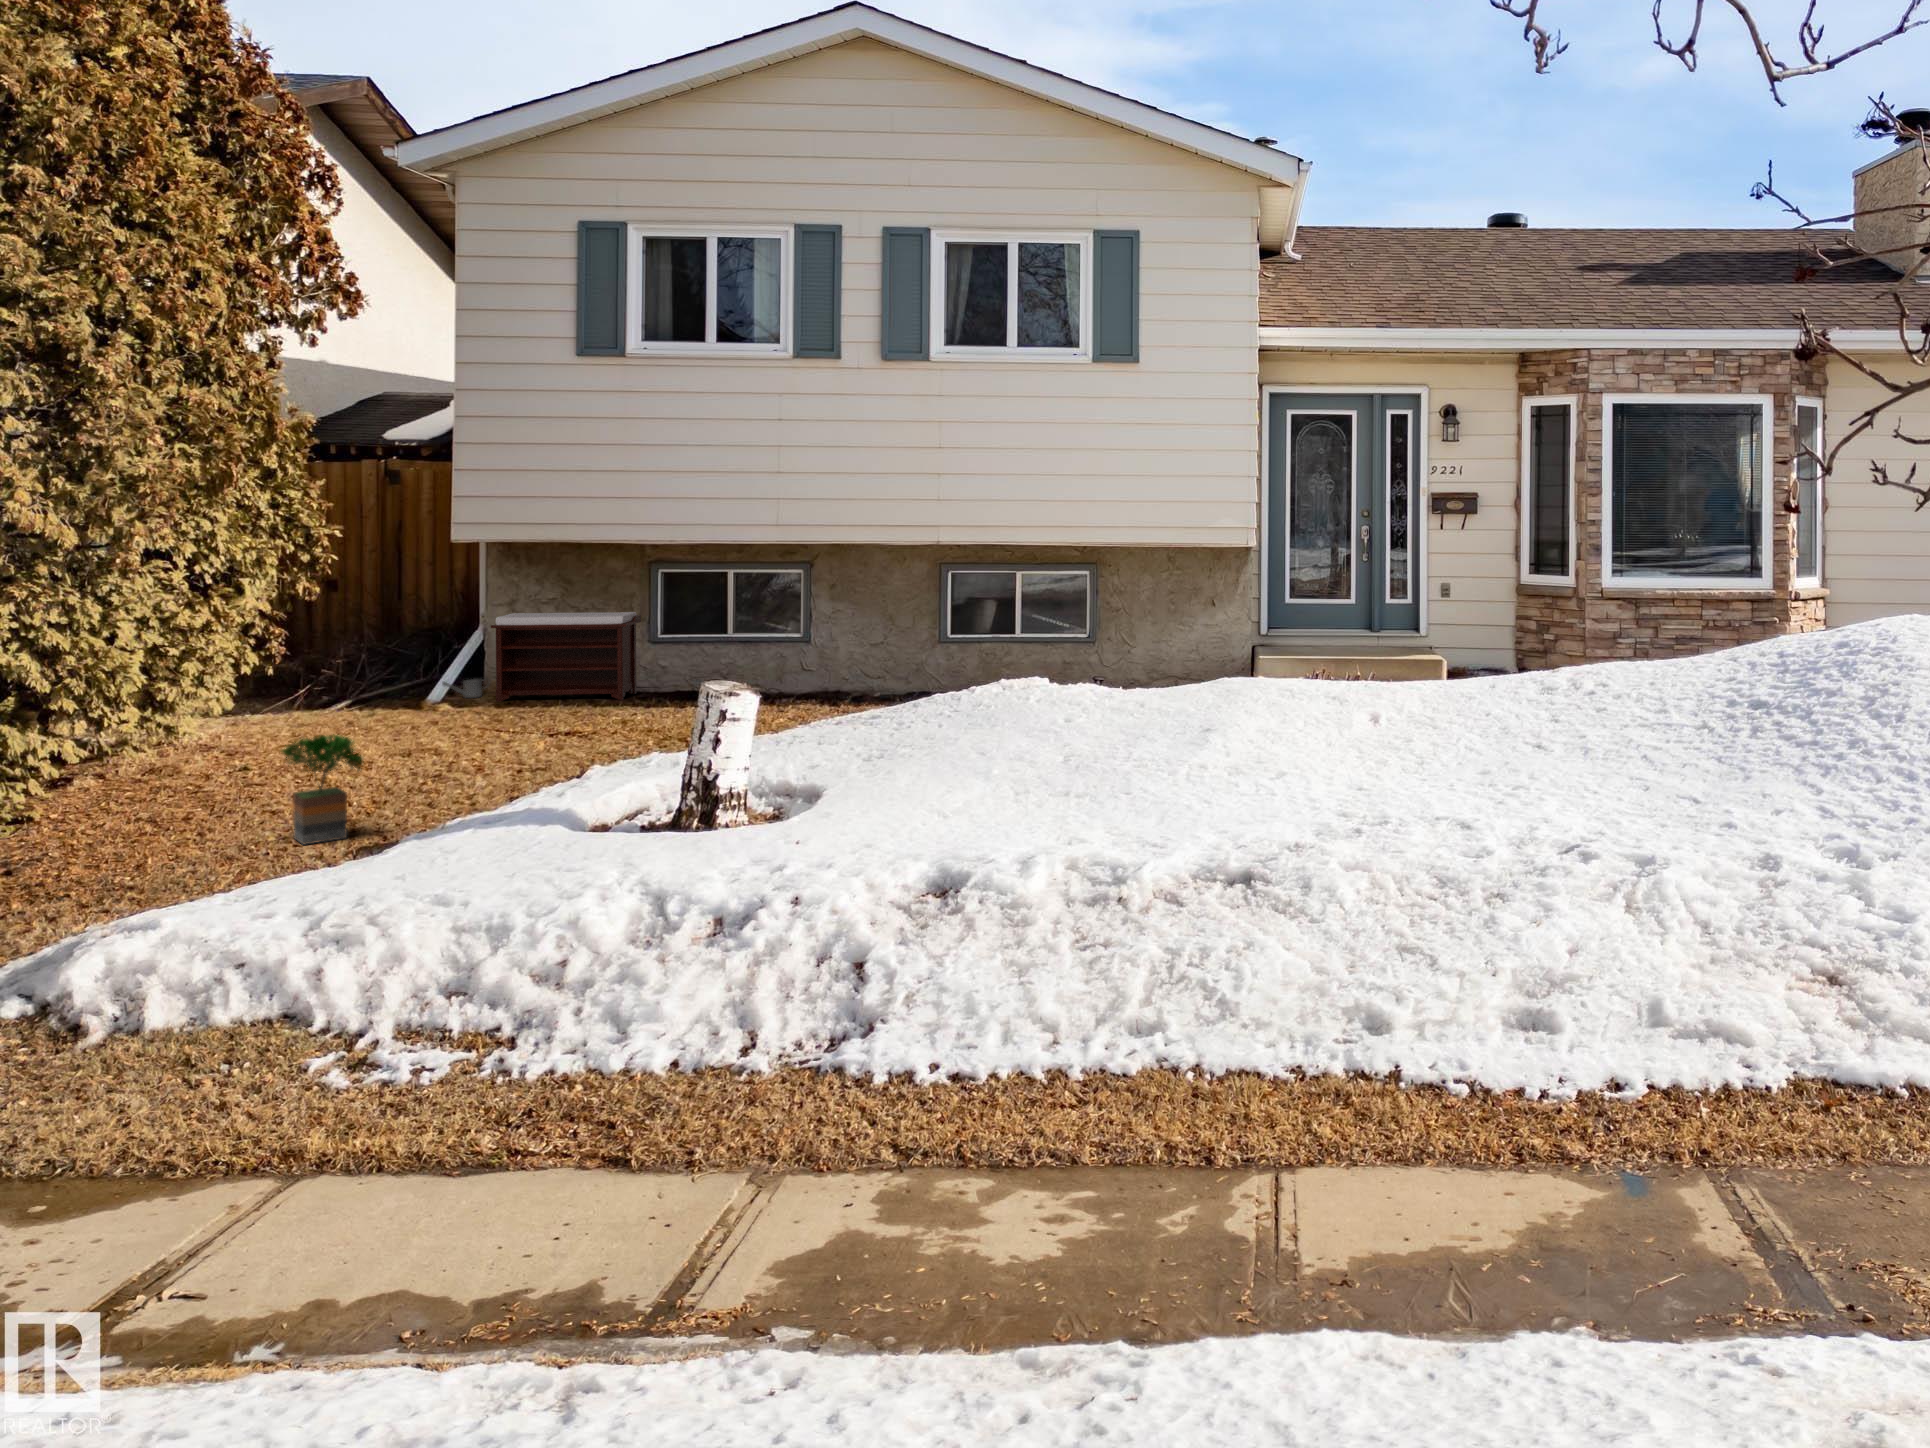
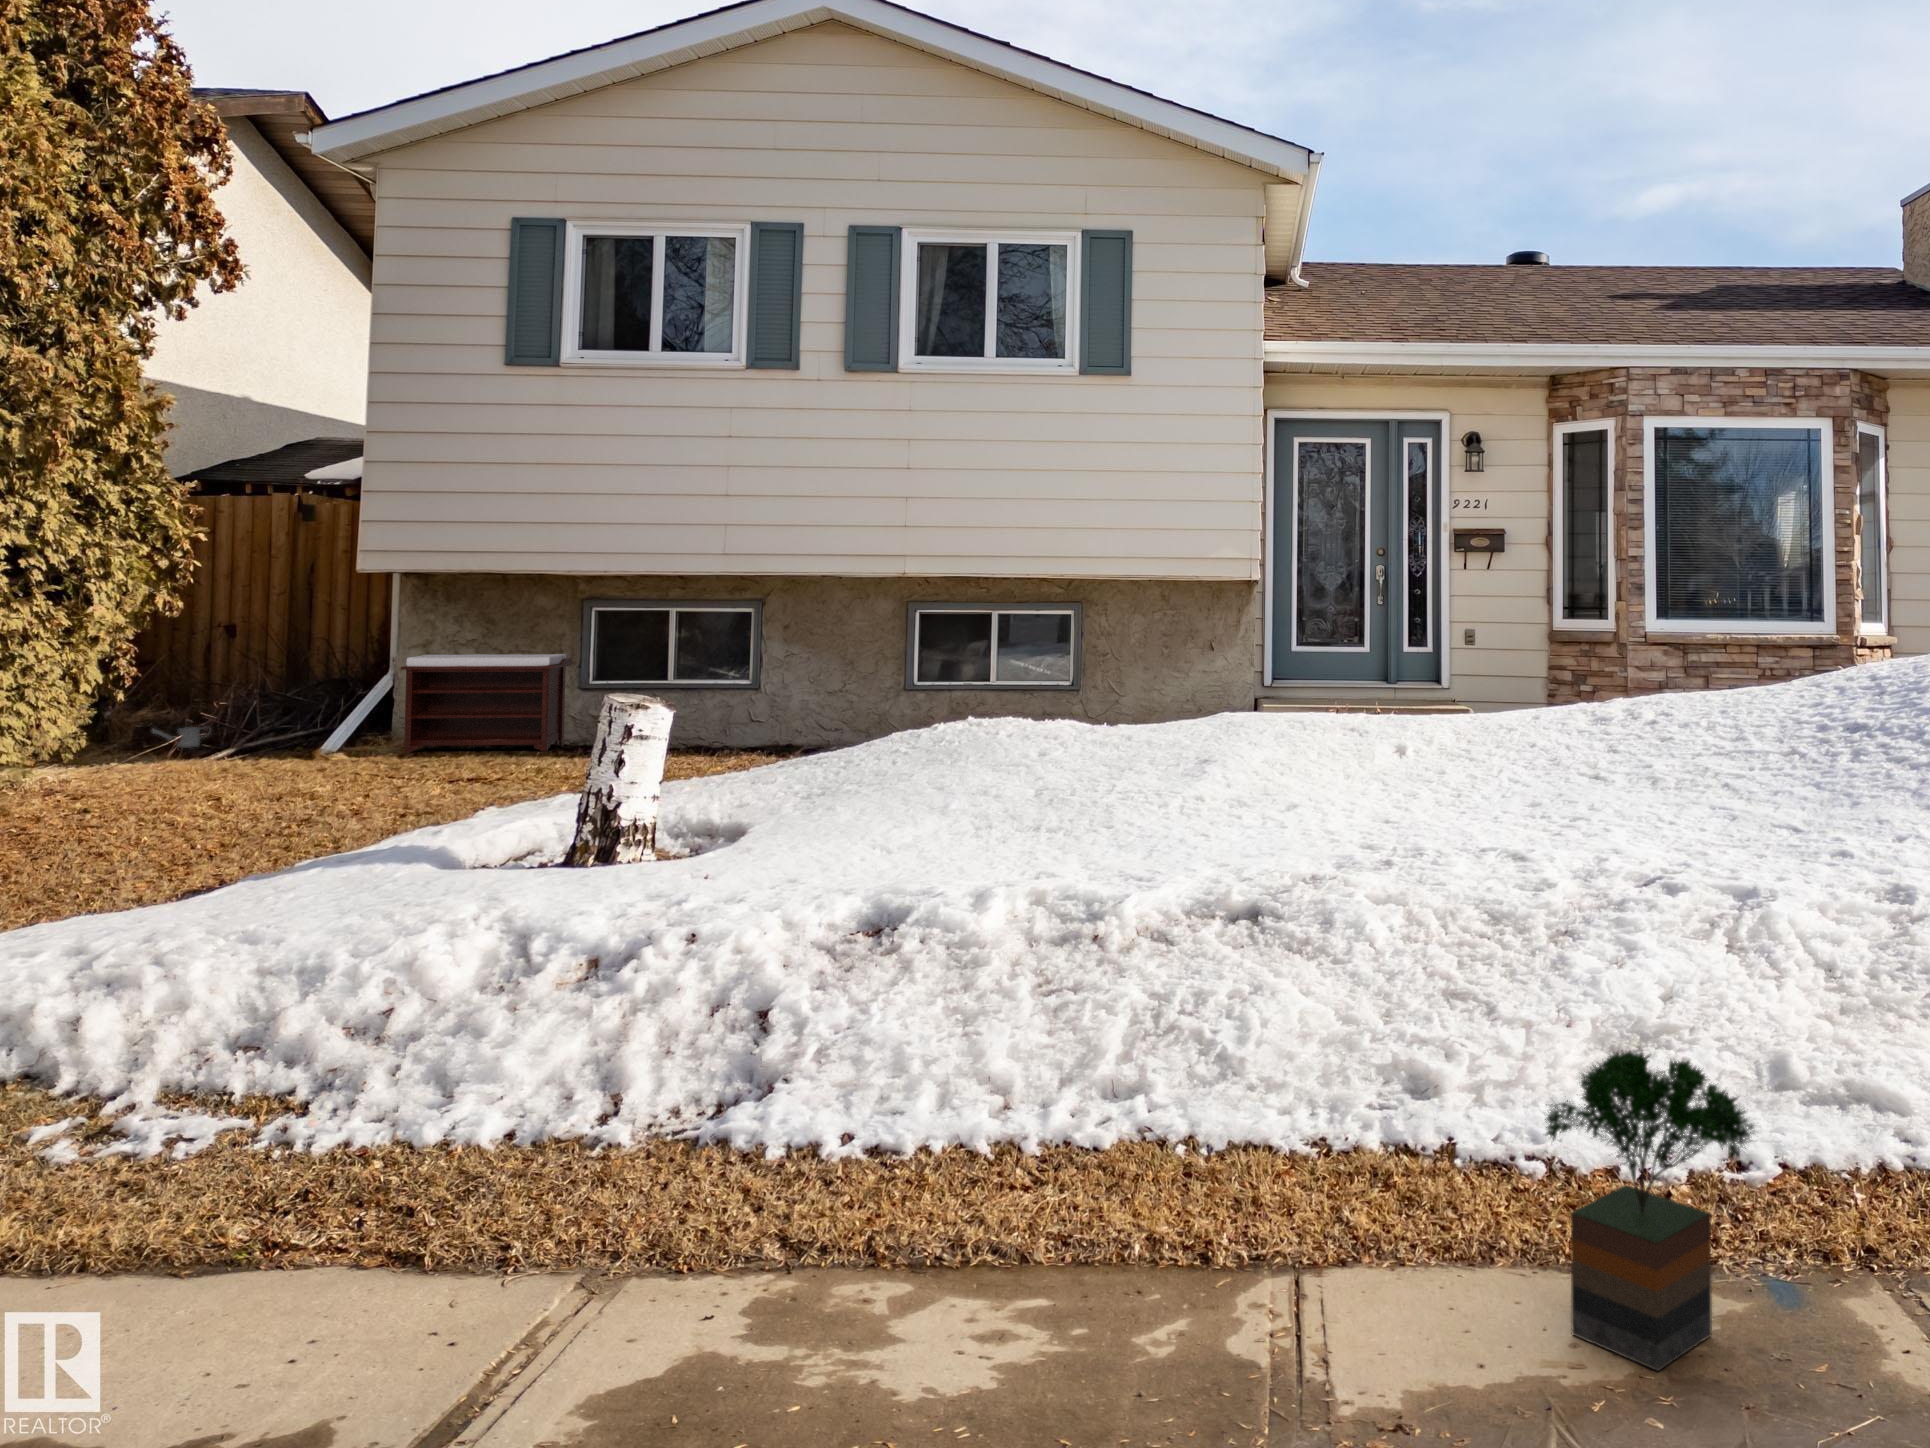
watering can: present [442,679,483,698] -> present [152,727,210,748]
potted tree: present [282,734,364,845] -> present [1545,1050,1754,1371]

